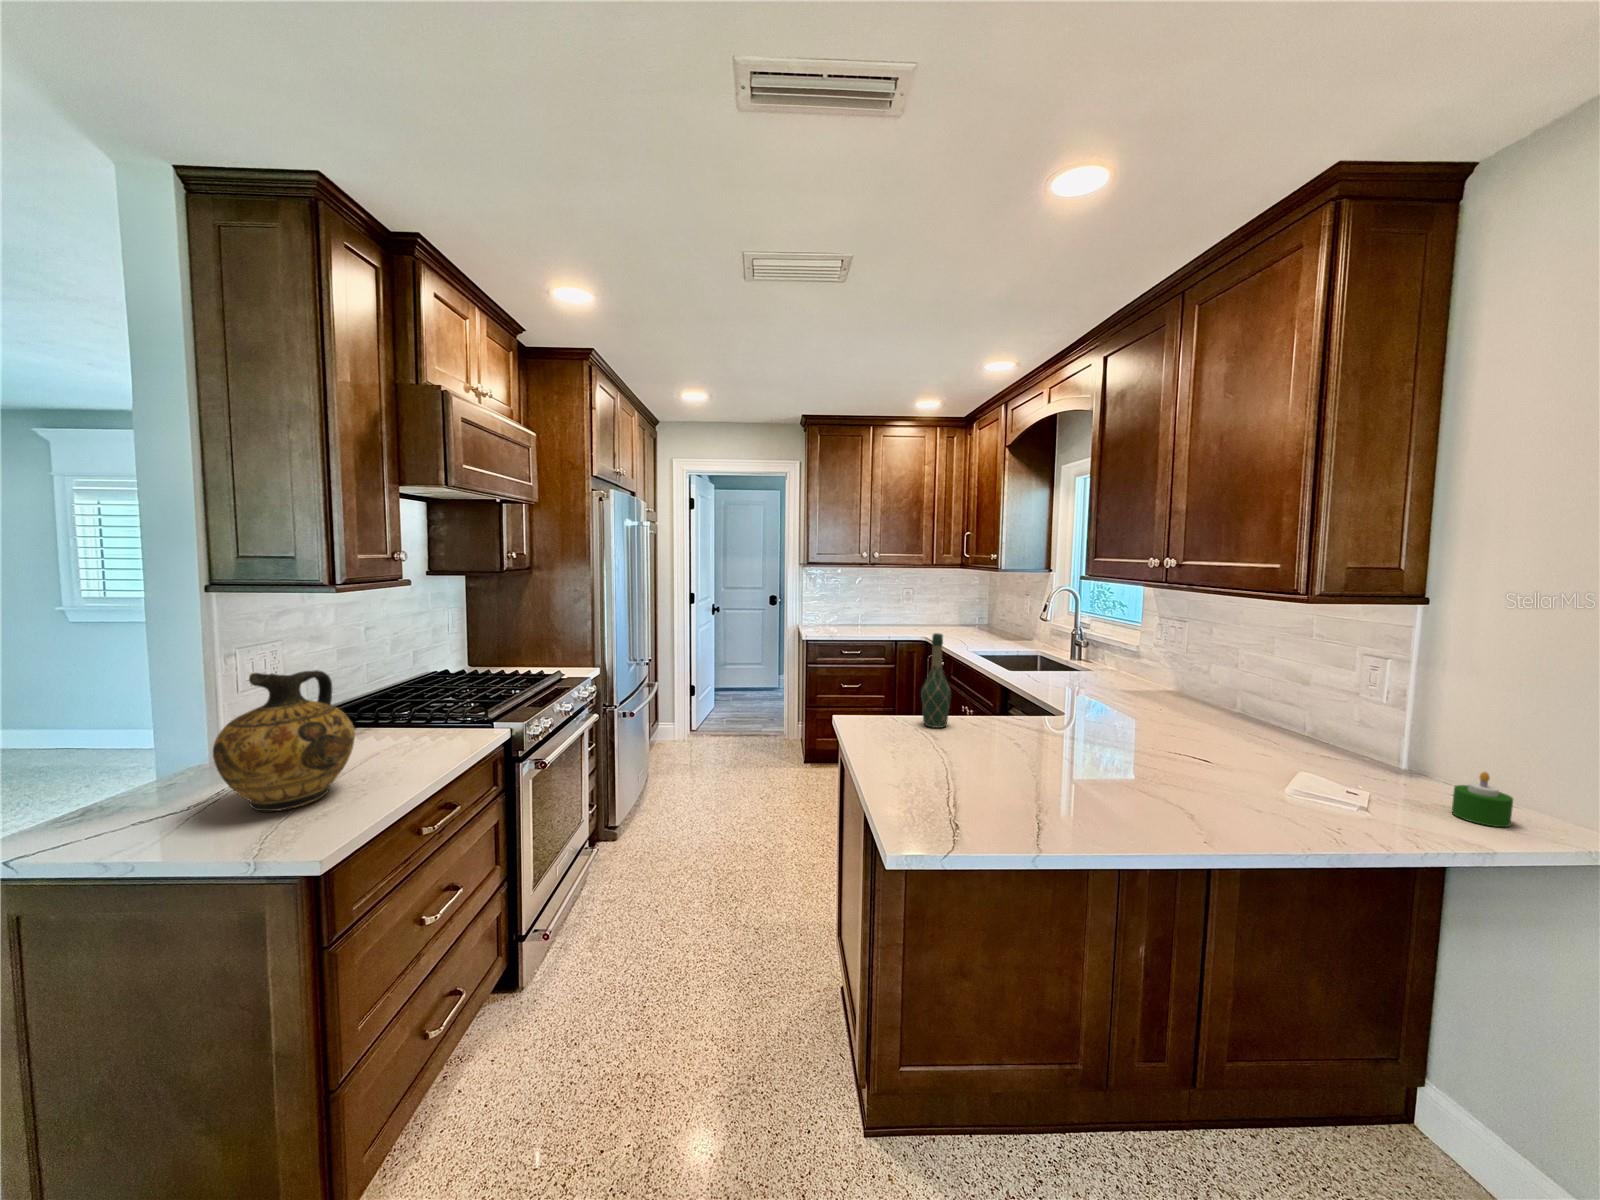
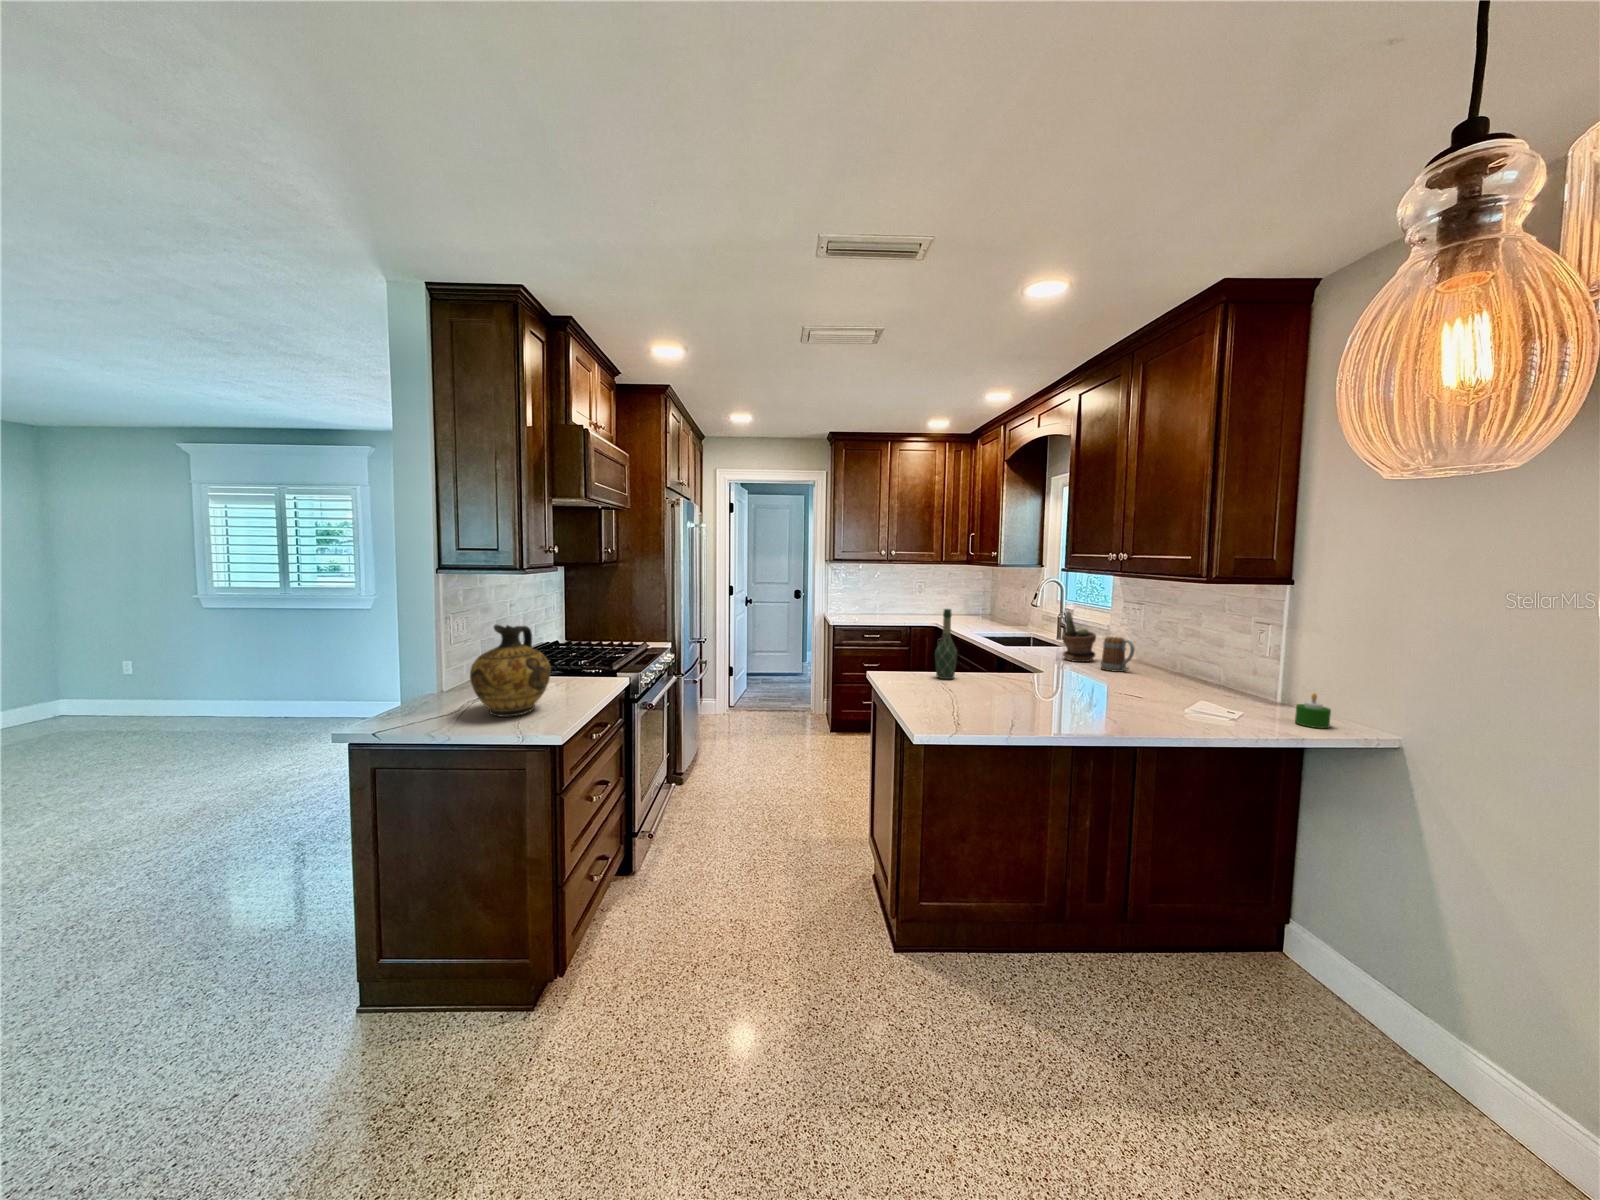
potted plant: none [1083,630,1127,696] -> present [1062,611,1096,662]
mug: none [1136,666,1183,712] -> present [1101,637,1135,672]

